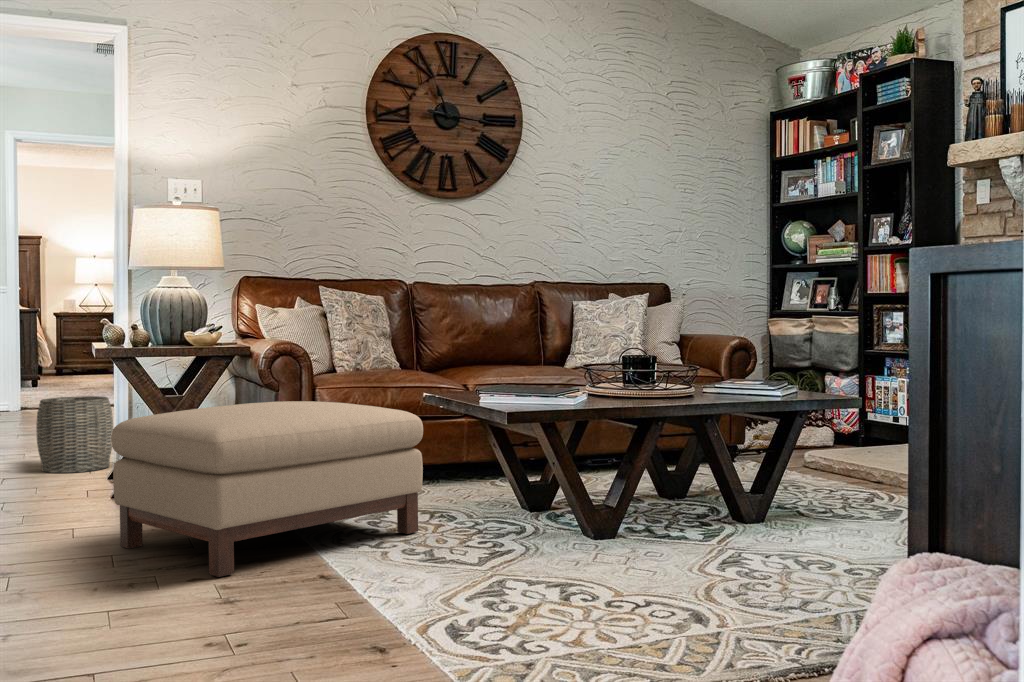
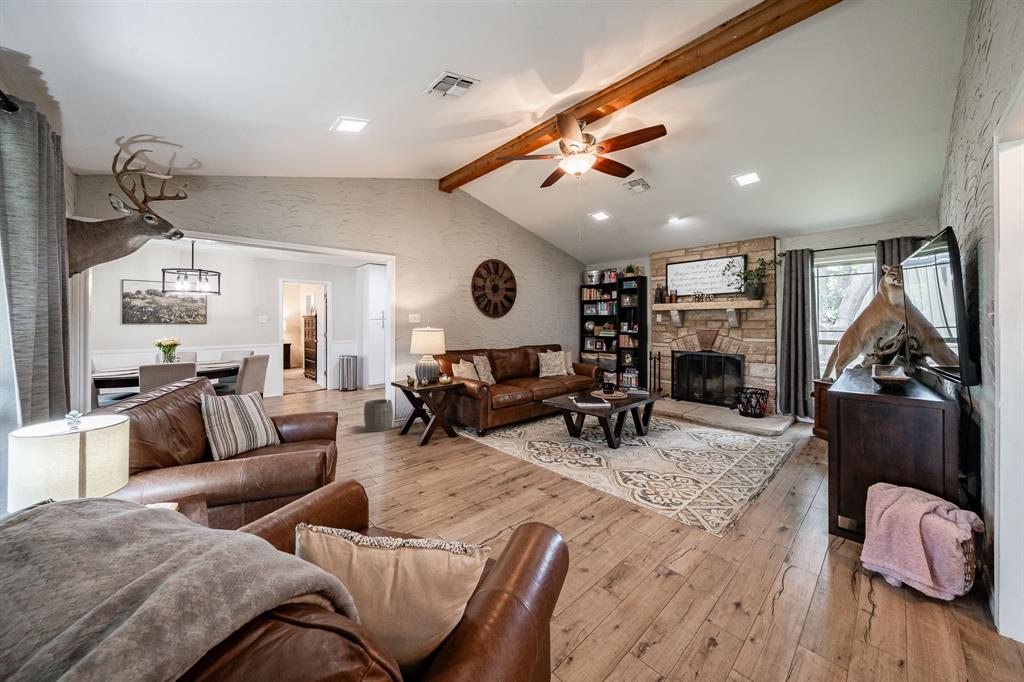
ottoman: present [111,401,423,577] -> none [477,404,564,470]

